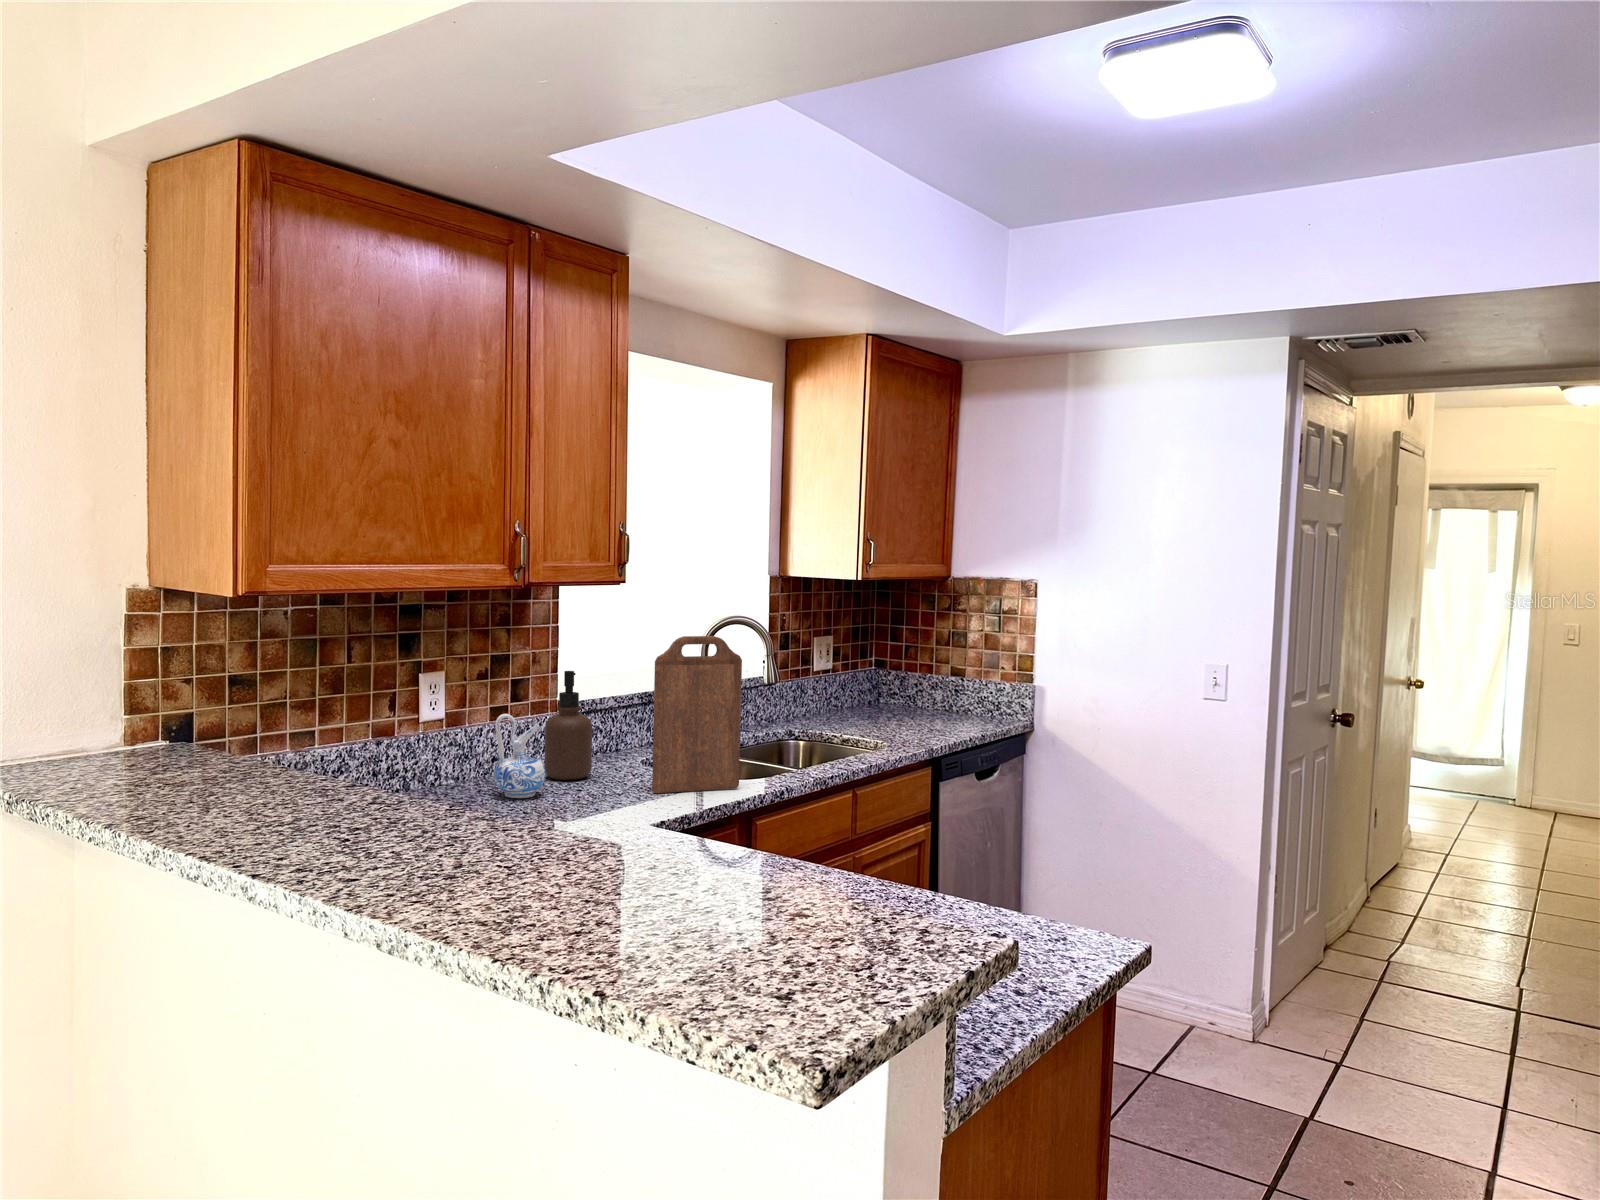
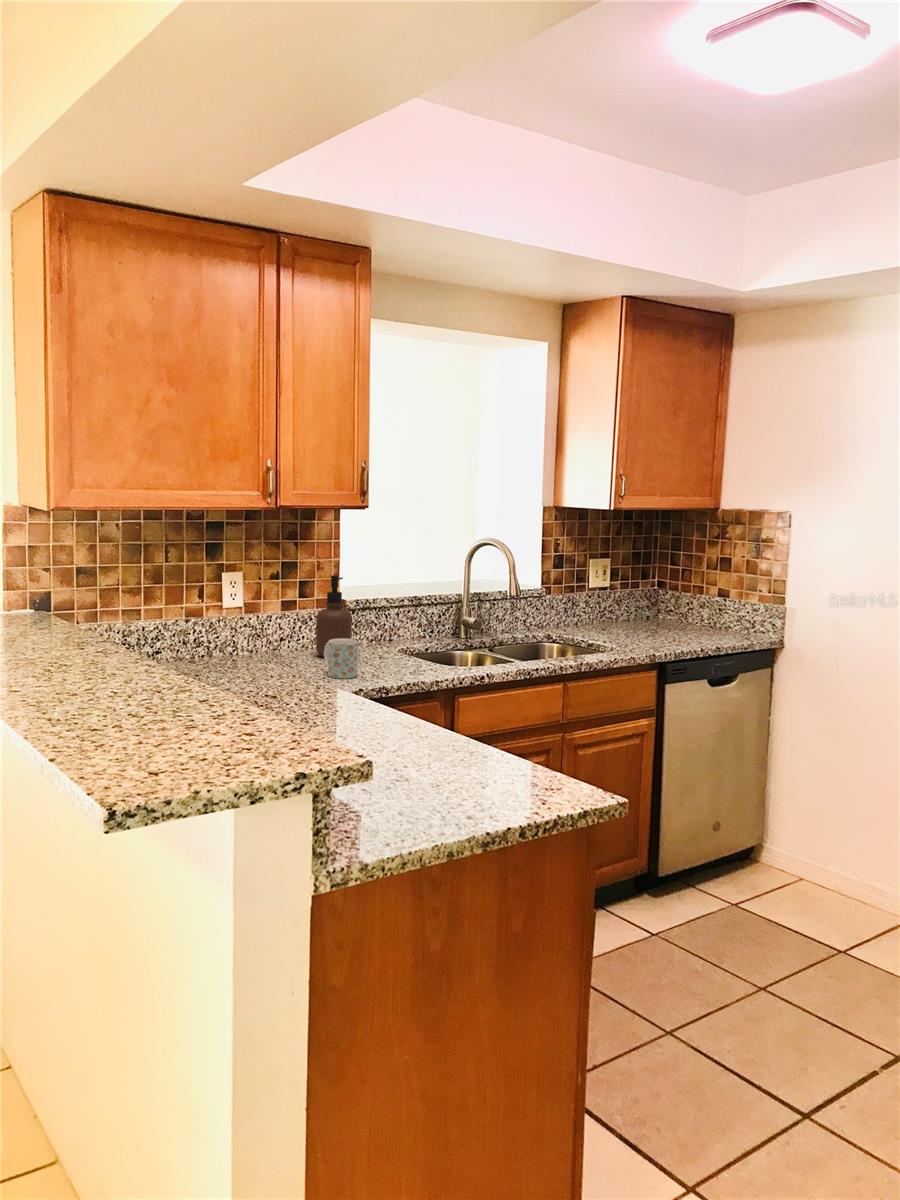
cutting board: present [652,636,742,793] -> none [383,551,455,672]
ceramic pitcher: present [494,714,545,798] -> none [266,604,303,667]
mug: none [581,754,631,808] -> present [324,639,358,679]

